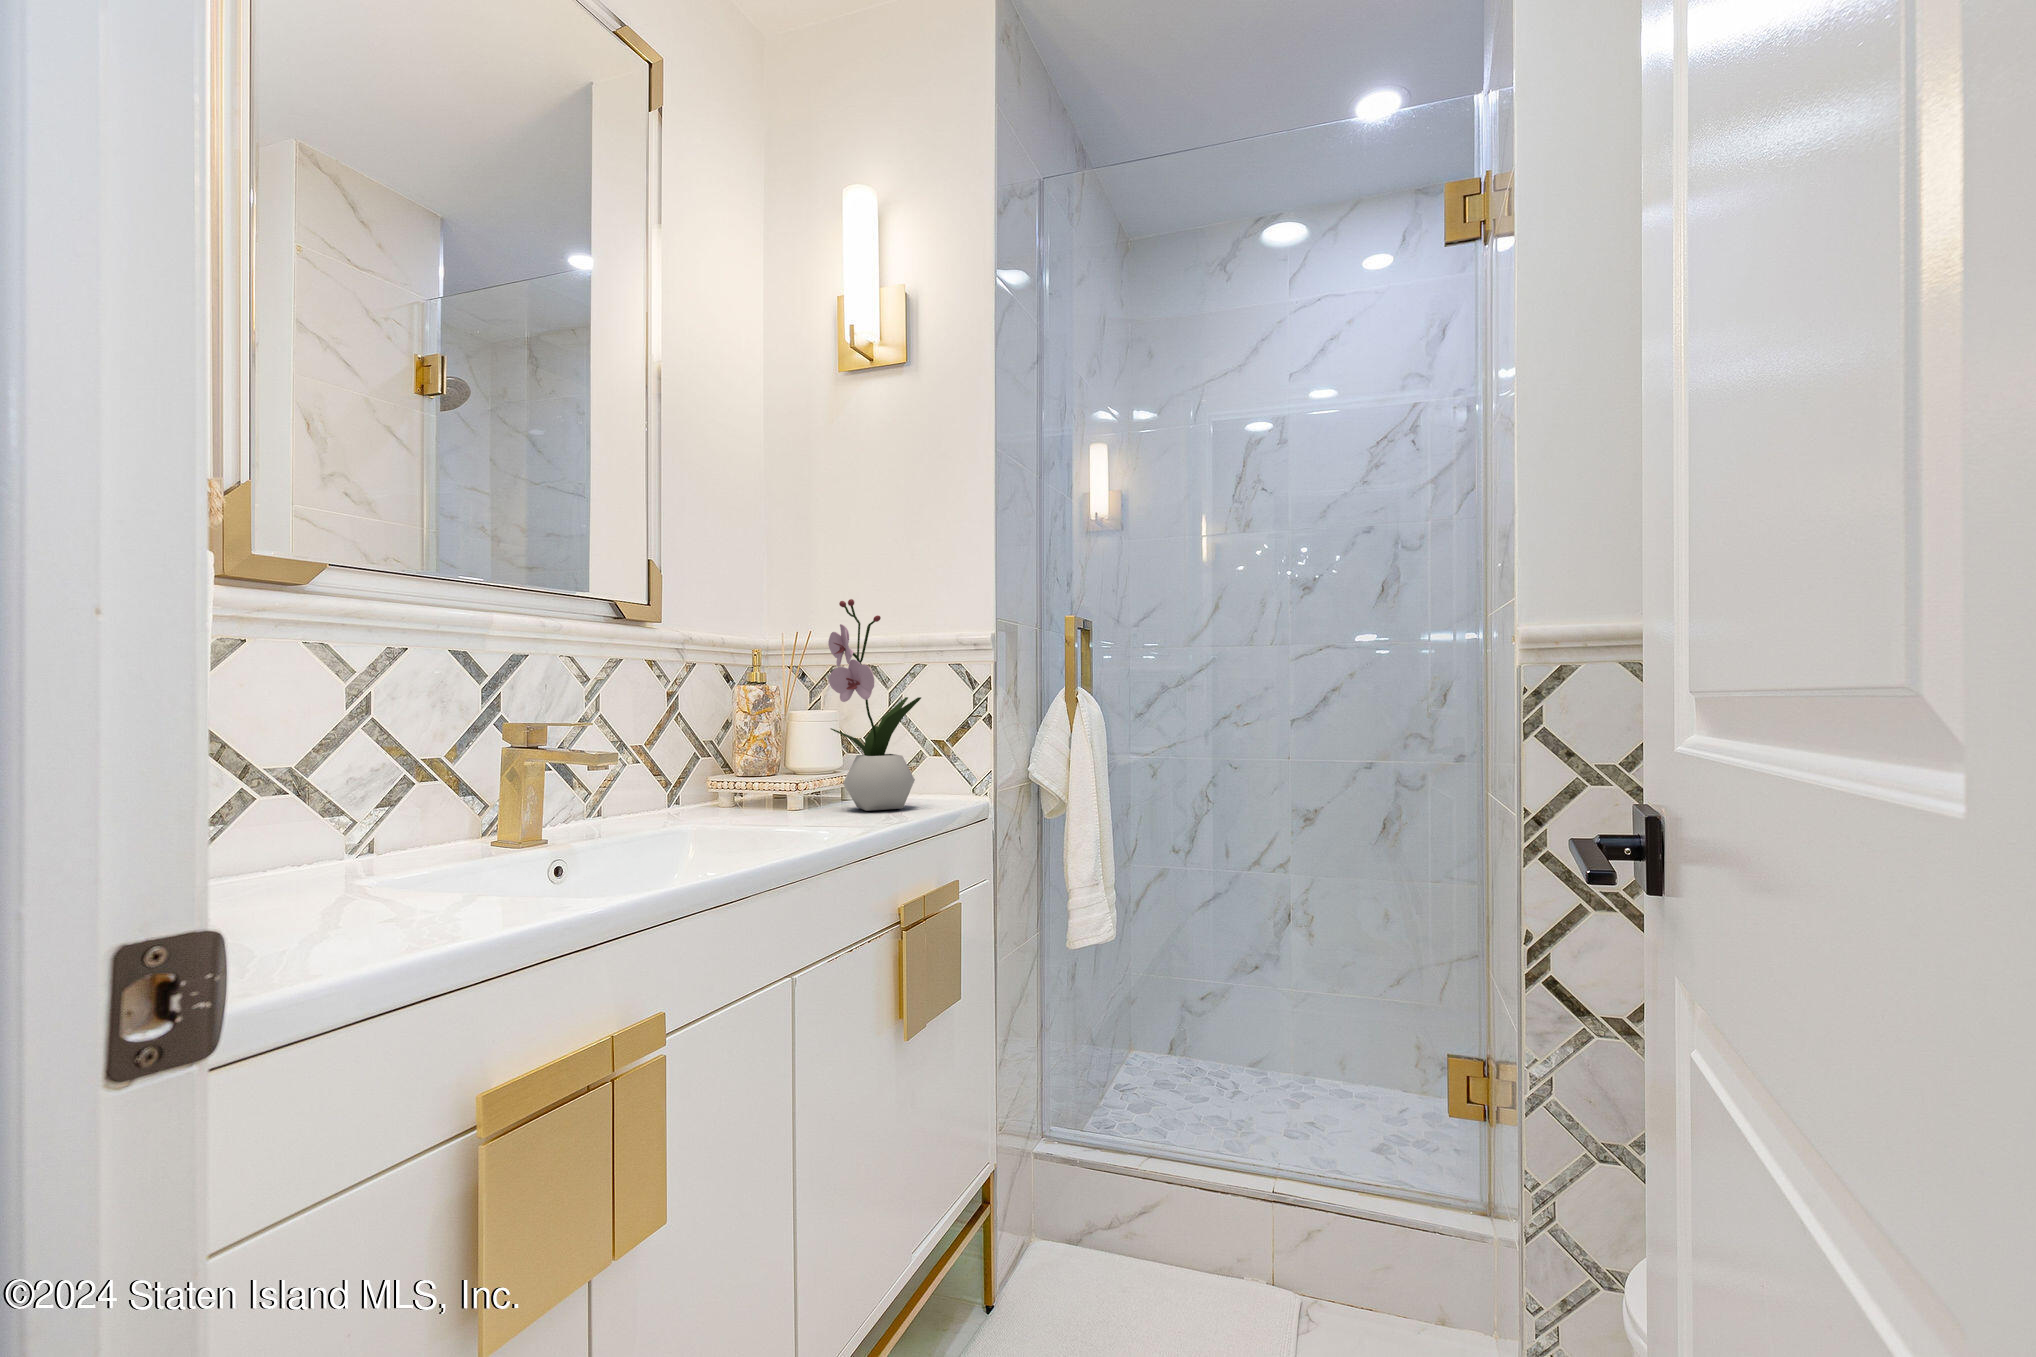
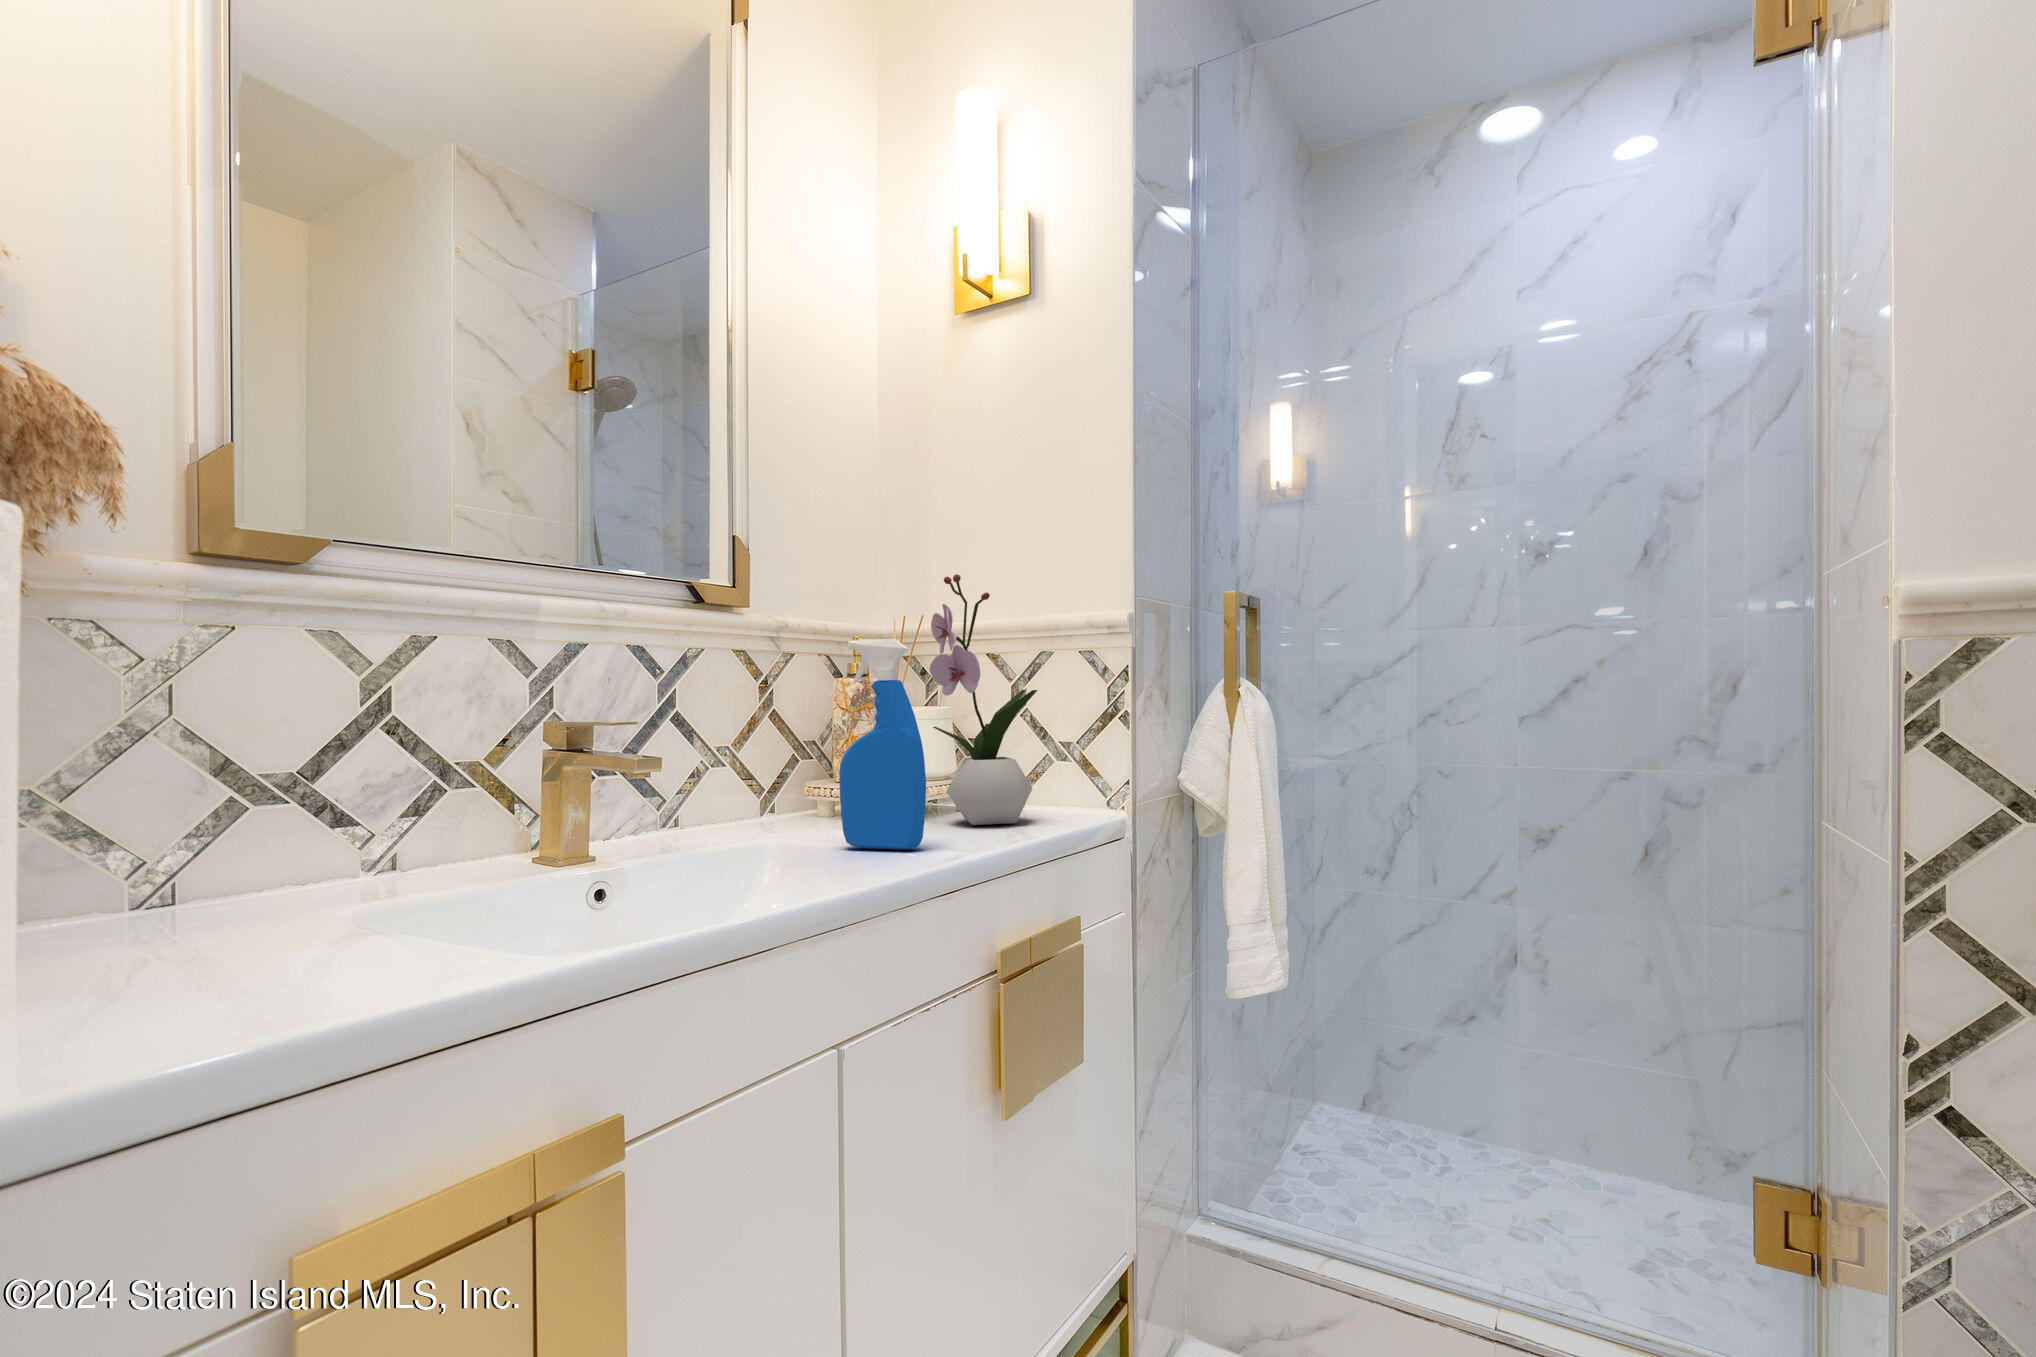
spray bottle: none [763,654,839,828] -> present [839,639,926,850]

